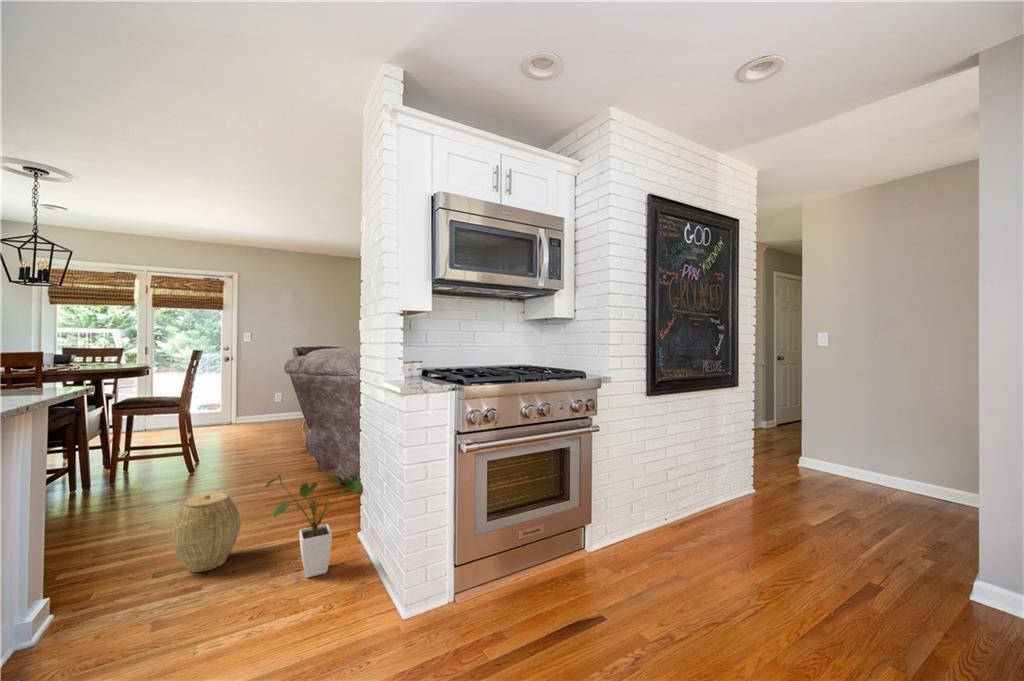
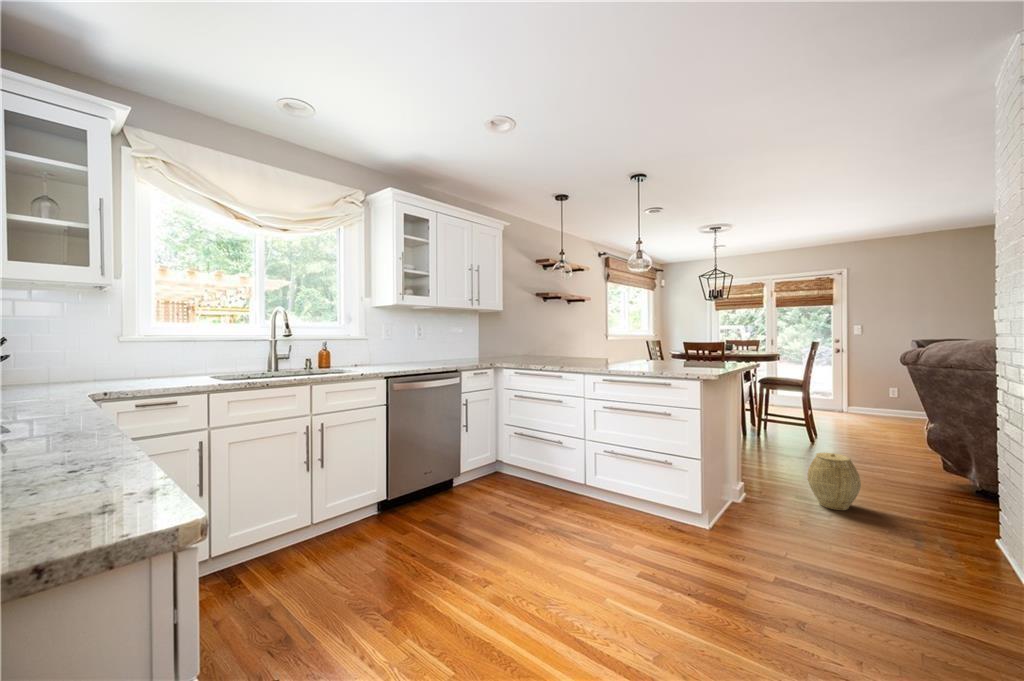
house plant: present [266,472,363,578] -> none [884,451,1001,554]

